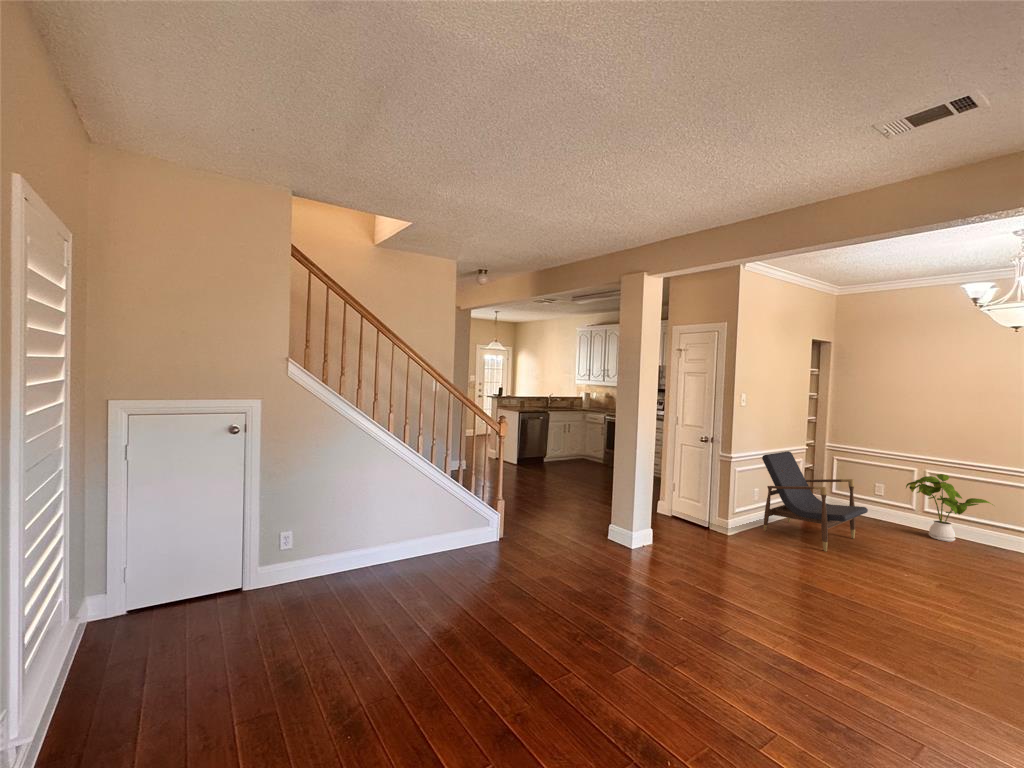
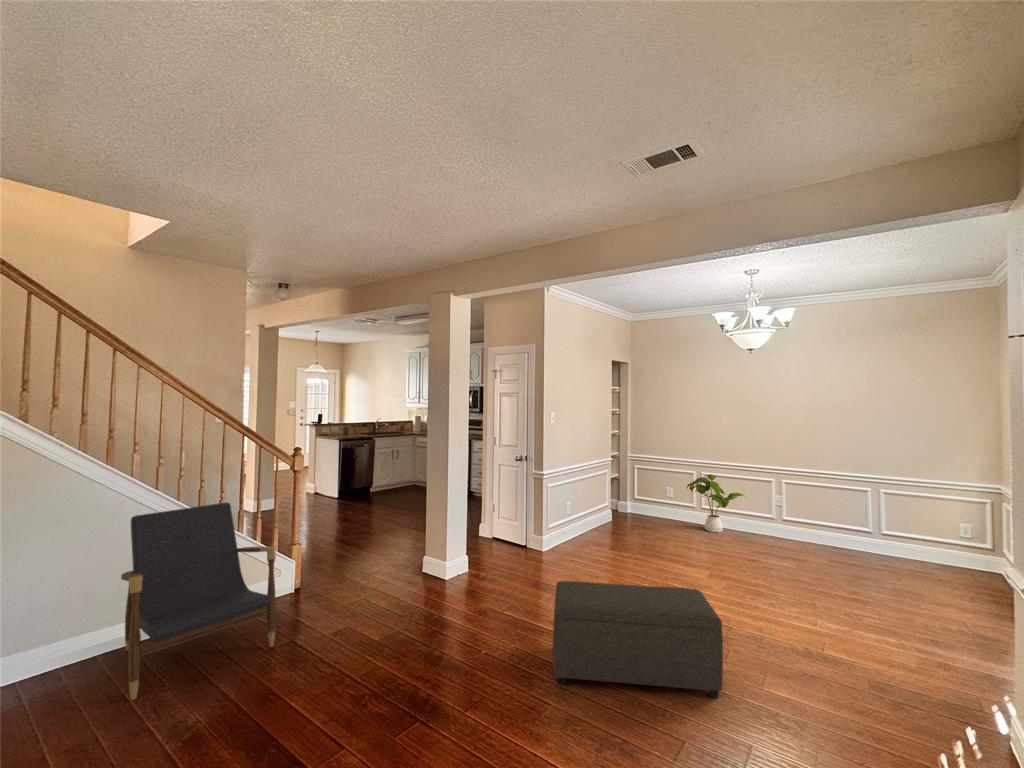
lounge chair: present [762,451,868,551] -> present [121,503,276,700]
ottoman: none [757,563,971,709] -> present [553,581,723,698]

